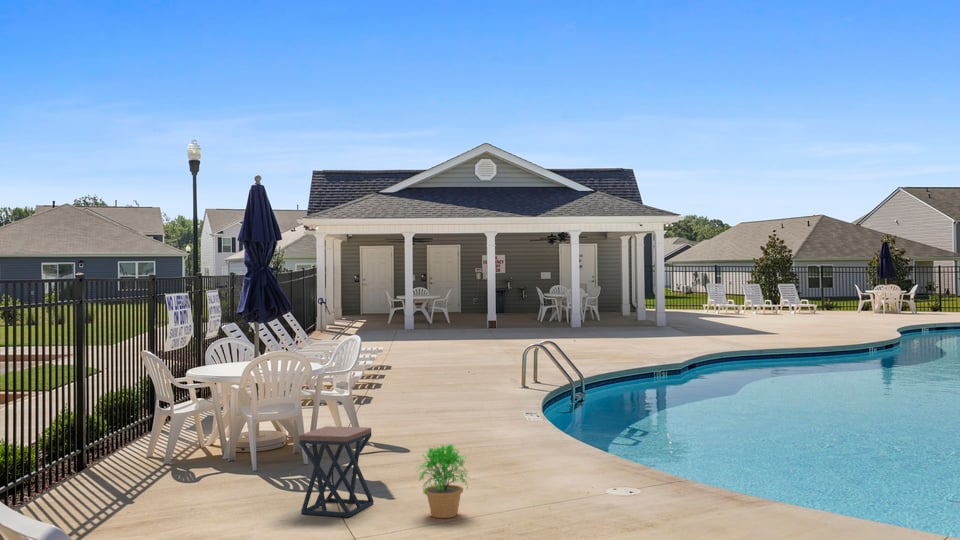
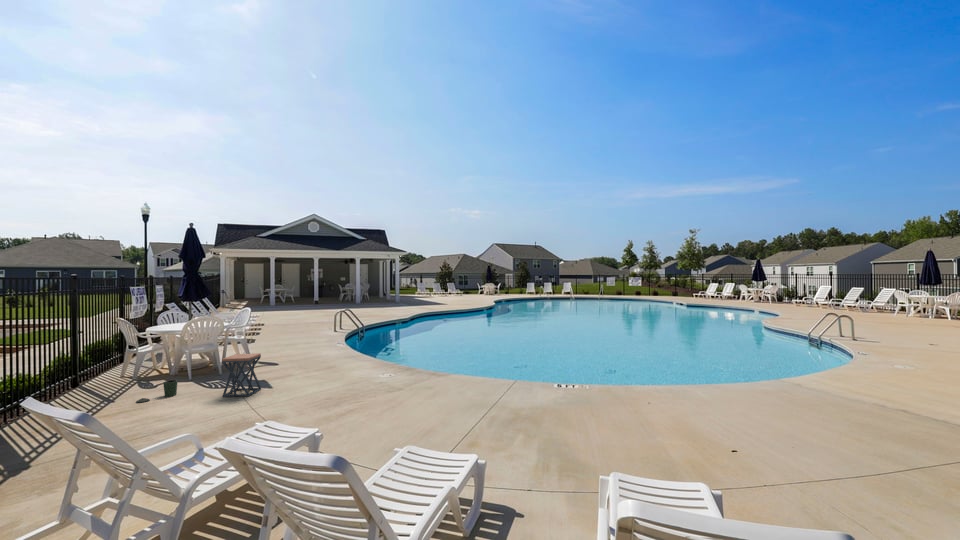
potted plant: present [420,445,468,518] -> none [283,358,313,393]
trash can: none [157,472,225,512] -> present [136,380,178,403]

